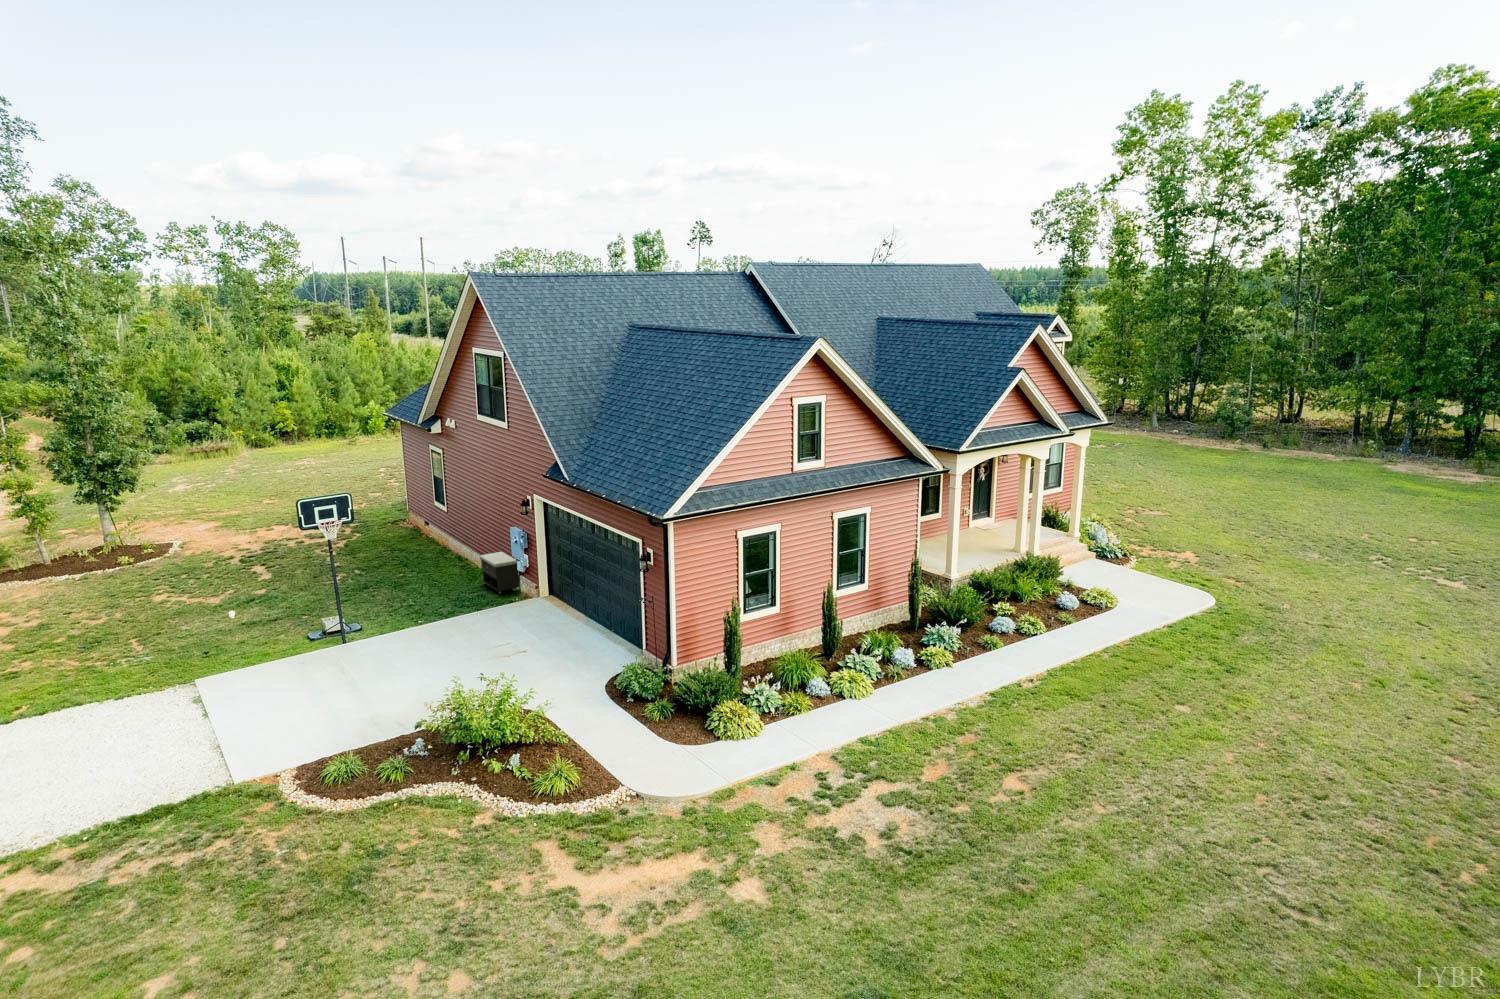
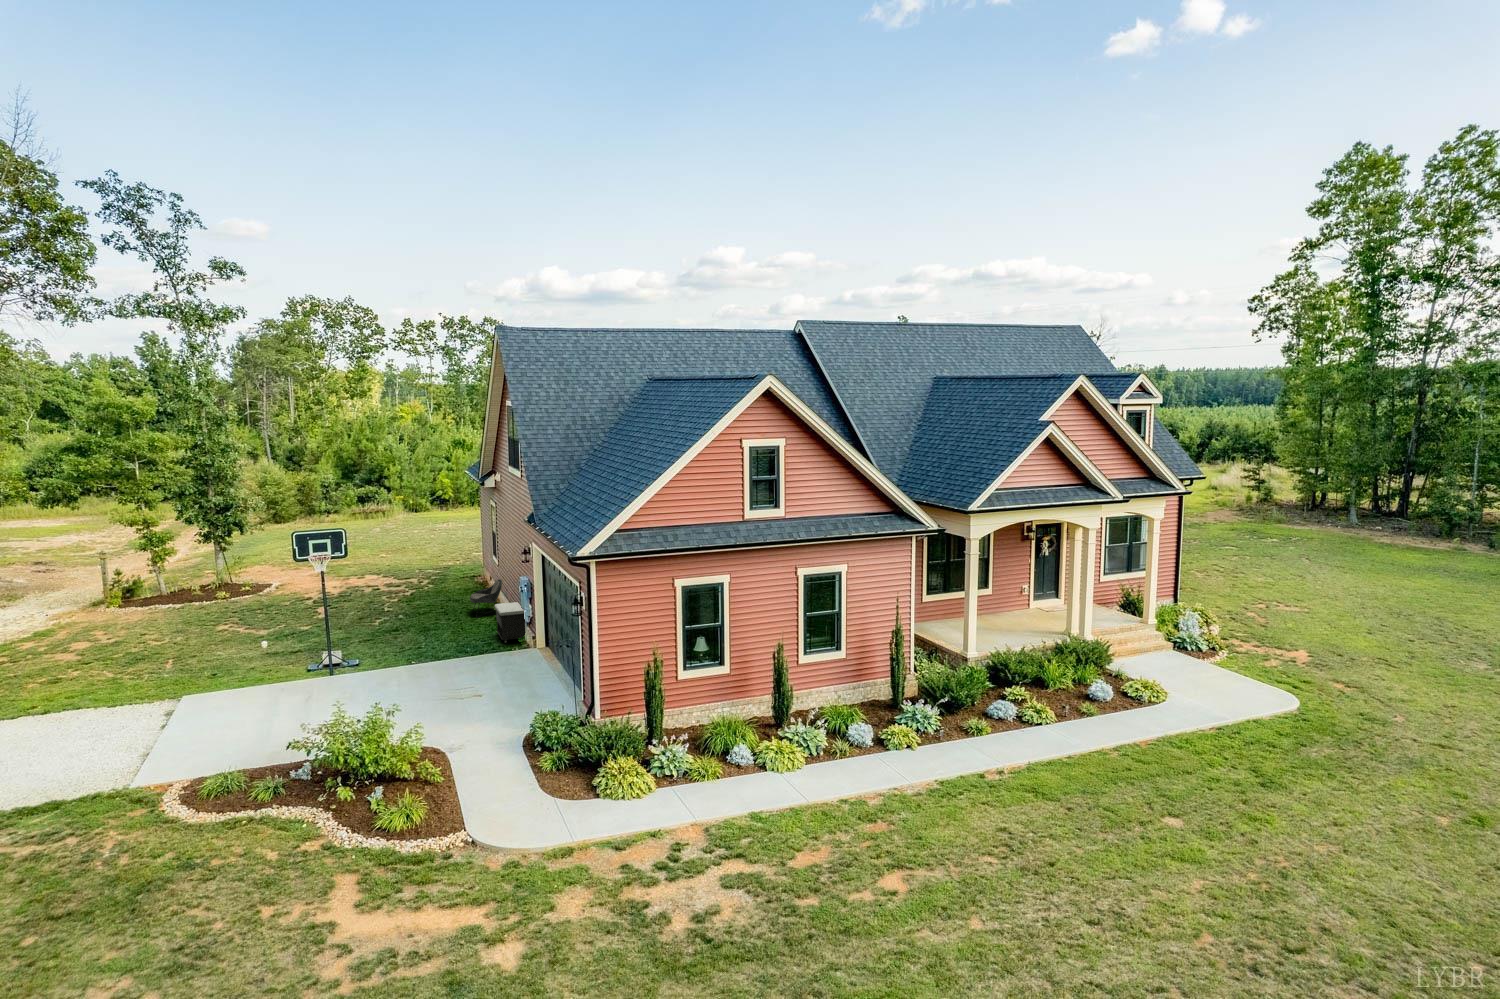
lounge chair: none [434,528,472,569] -> present [470,579,502,618]

